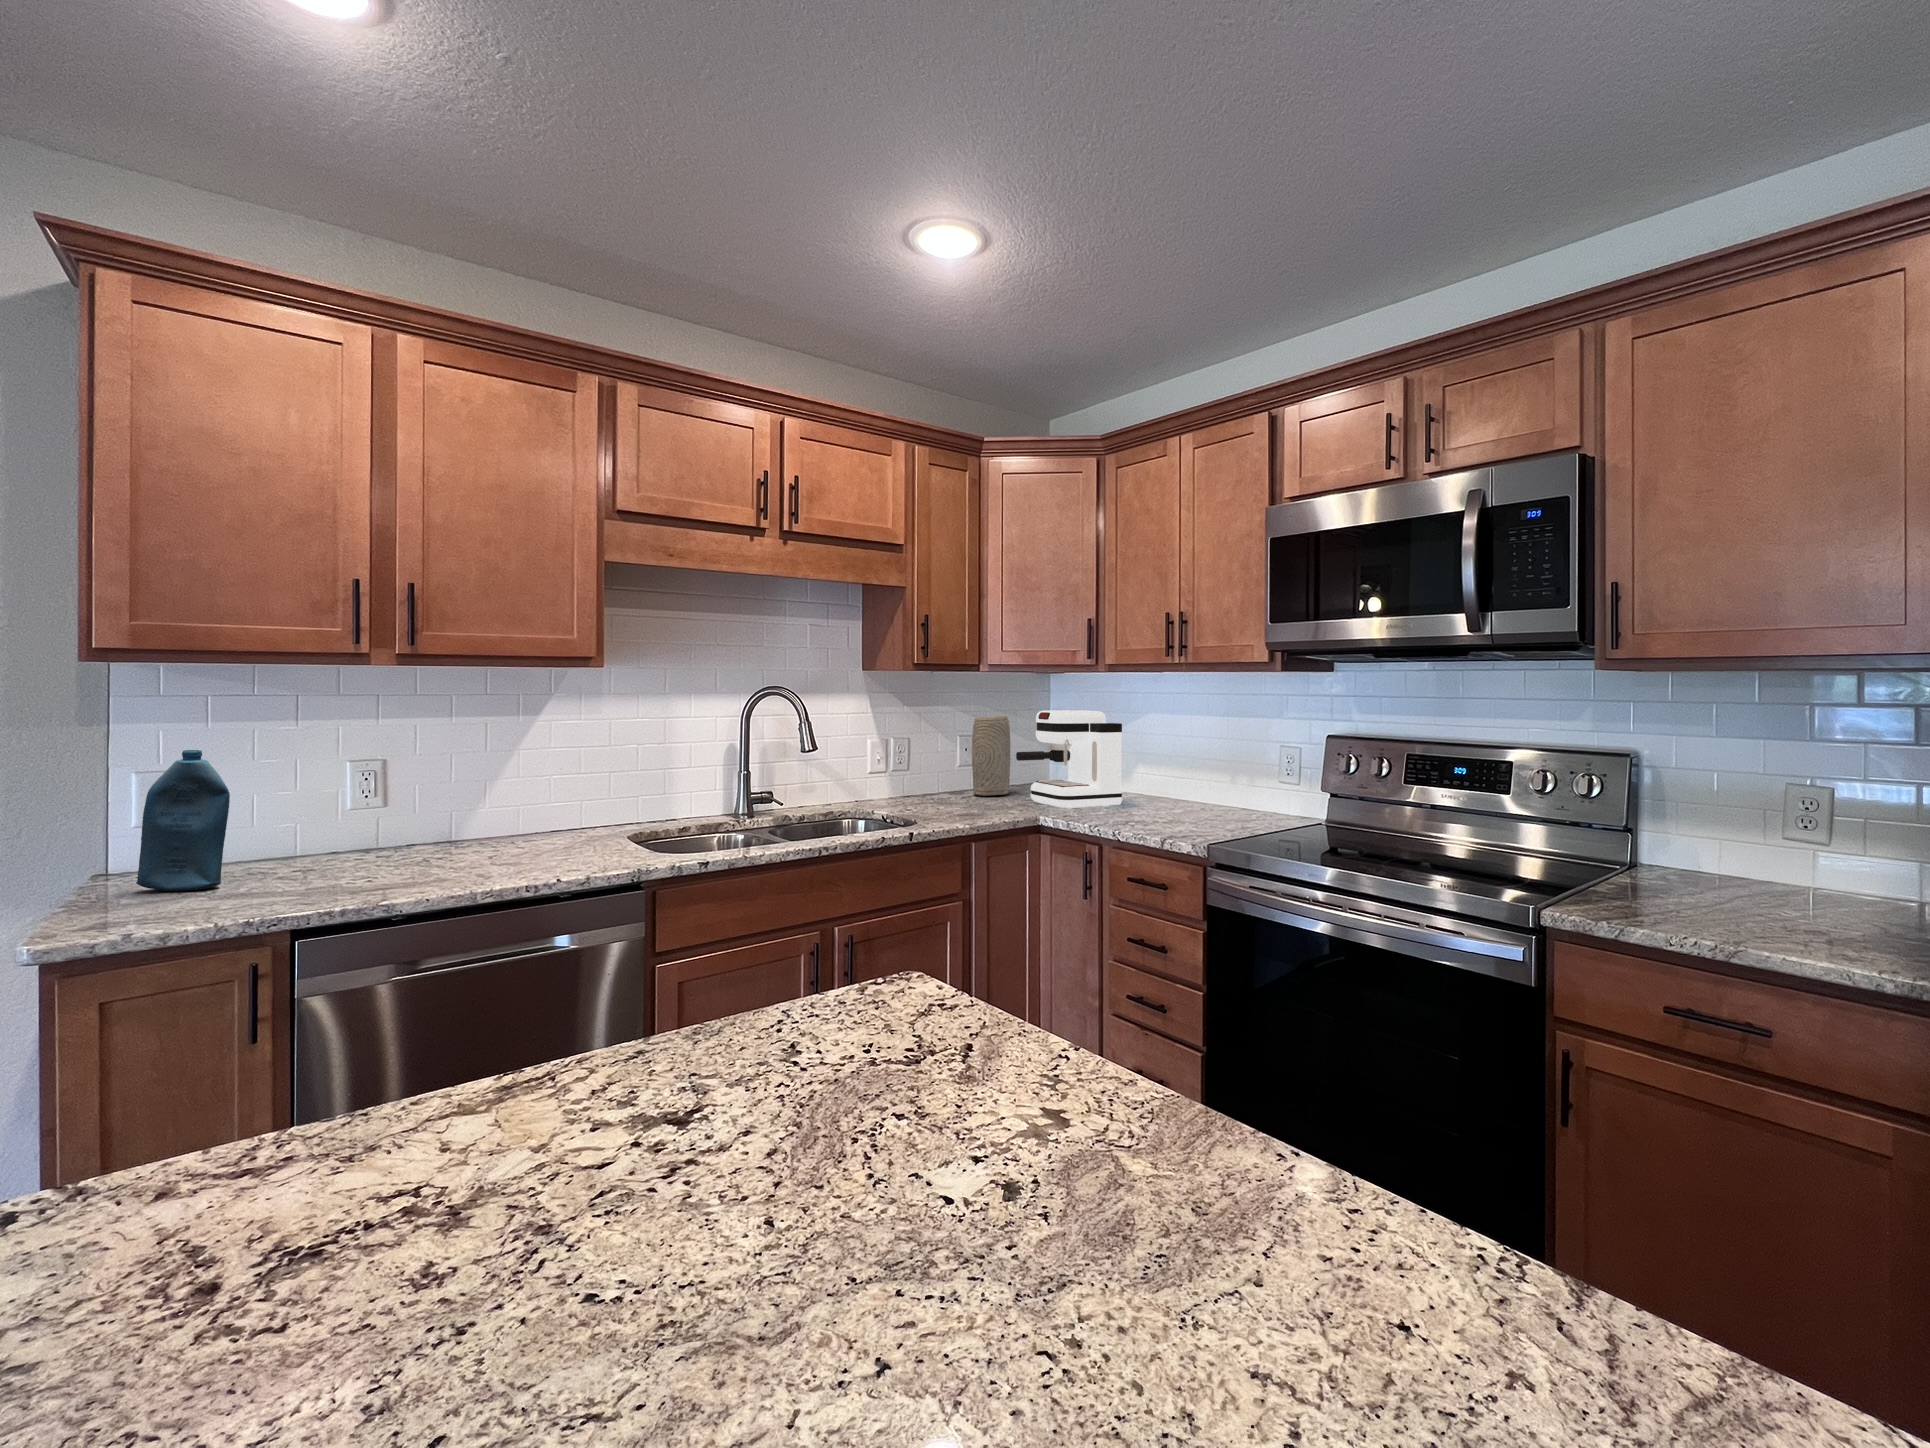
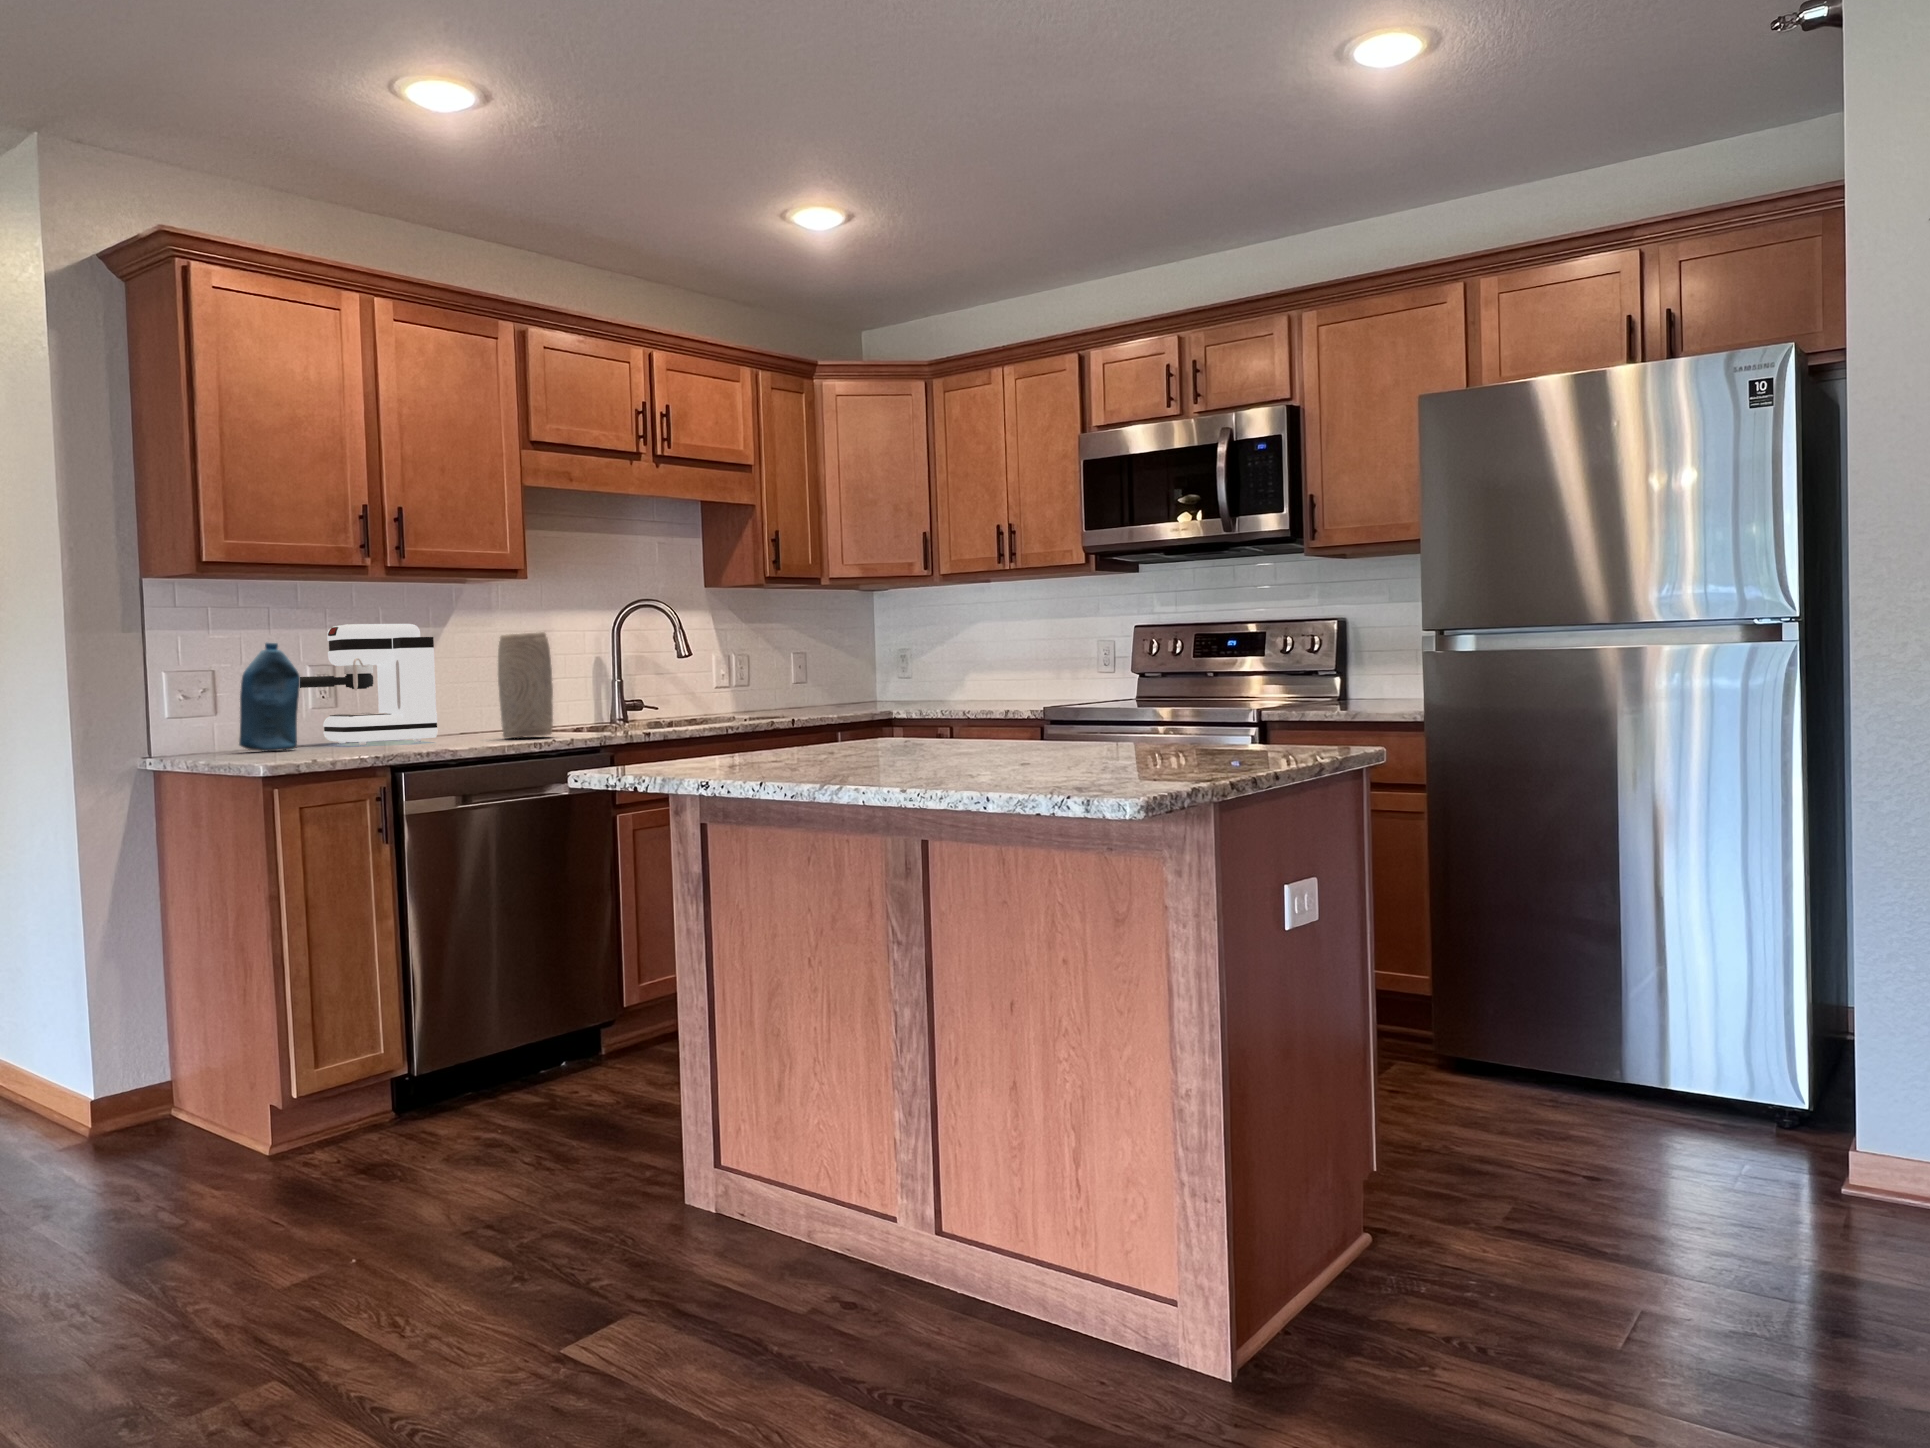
coffee maker: present [1016,710,1122,810] -> present [300,624,438,745]
vase: present [972,716,1011,796] -> present [498,632,553,738]

